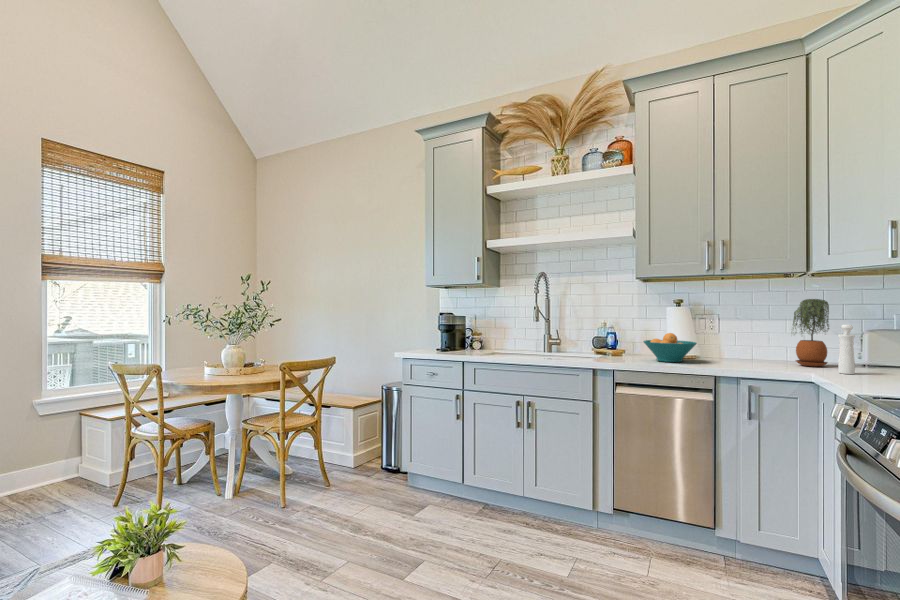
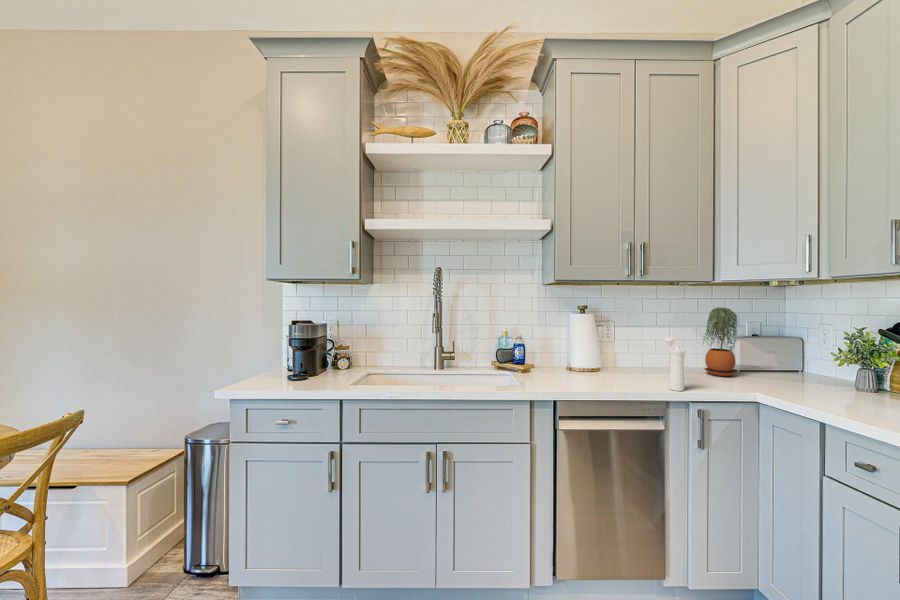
pepper mill: present [838,325,855,374] -> present [664,337,685,391]
fruit bowl: present [644,333,697,362] -> none [567,346,626,381]

